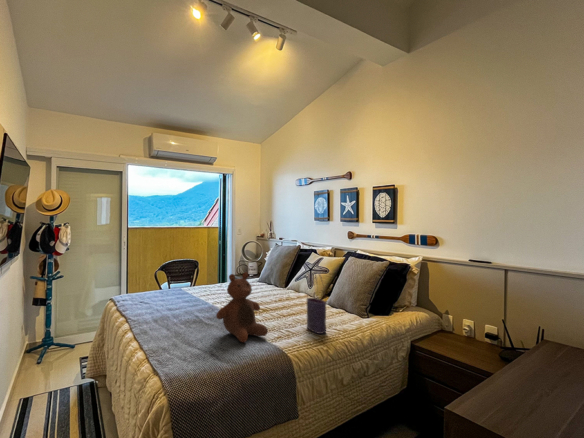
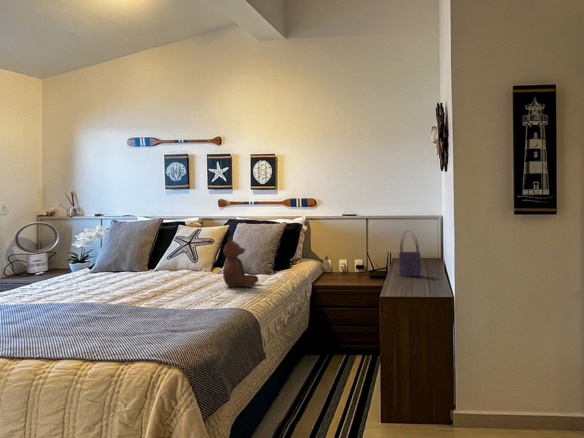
tote bag: present [307,273,326,334] -> present [399,231,421,277]

